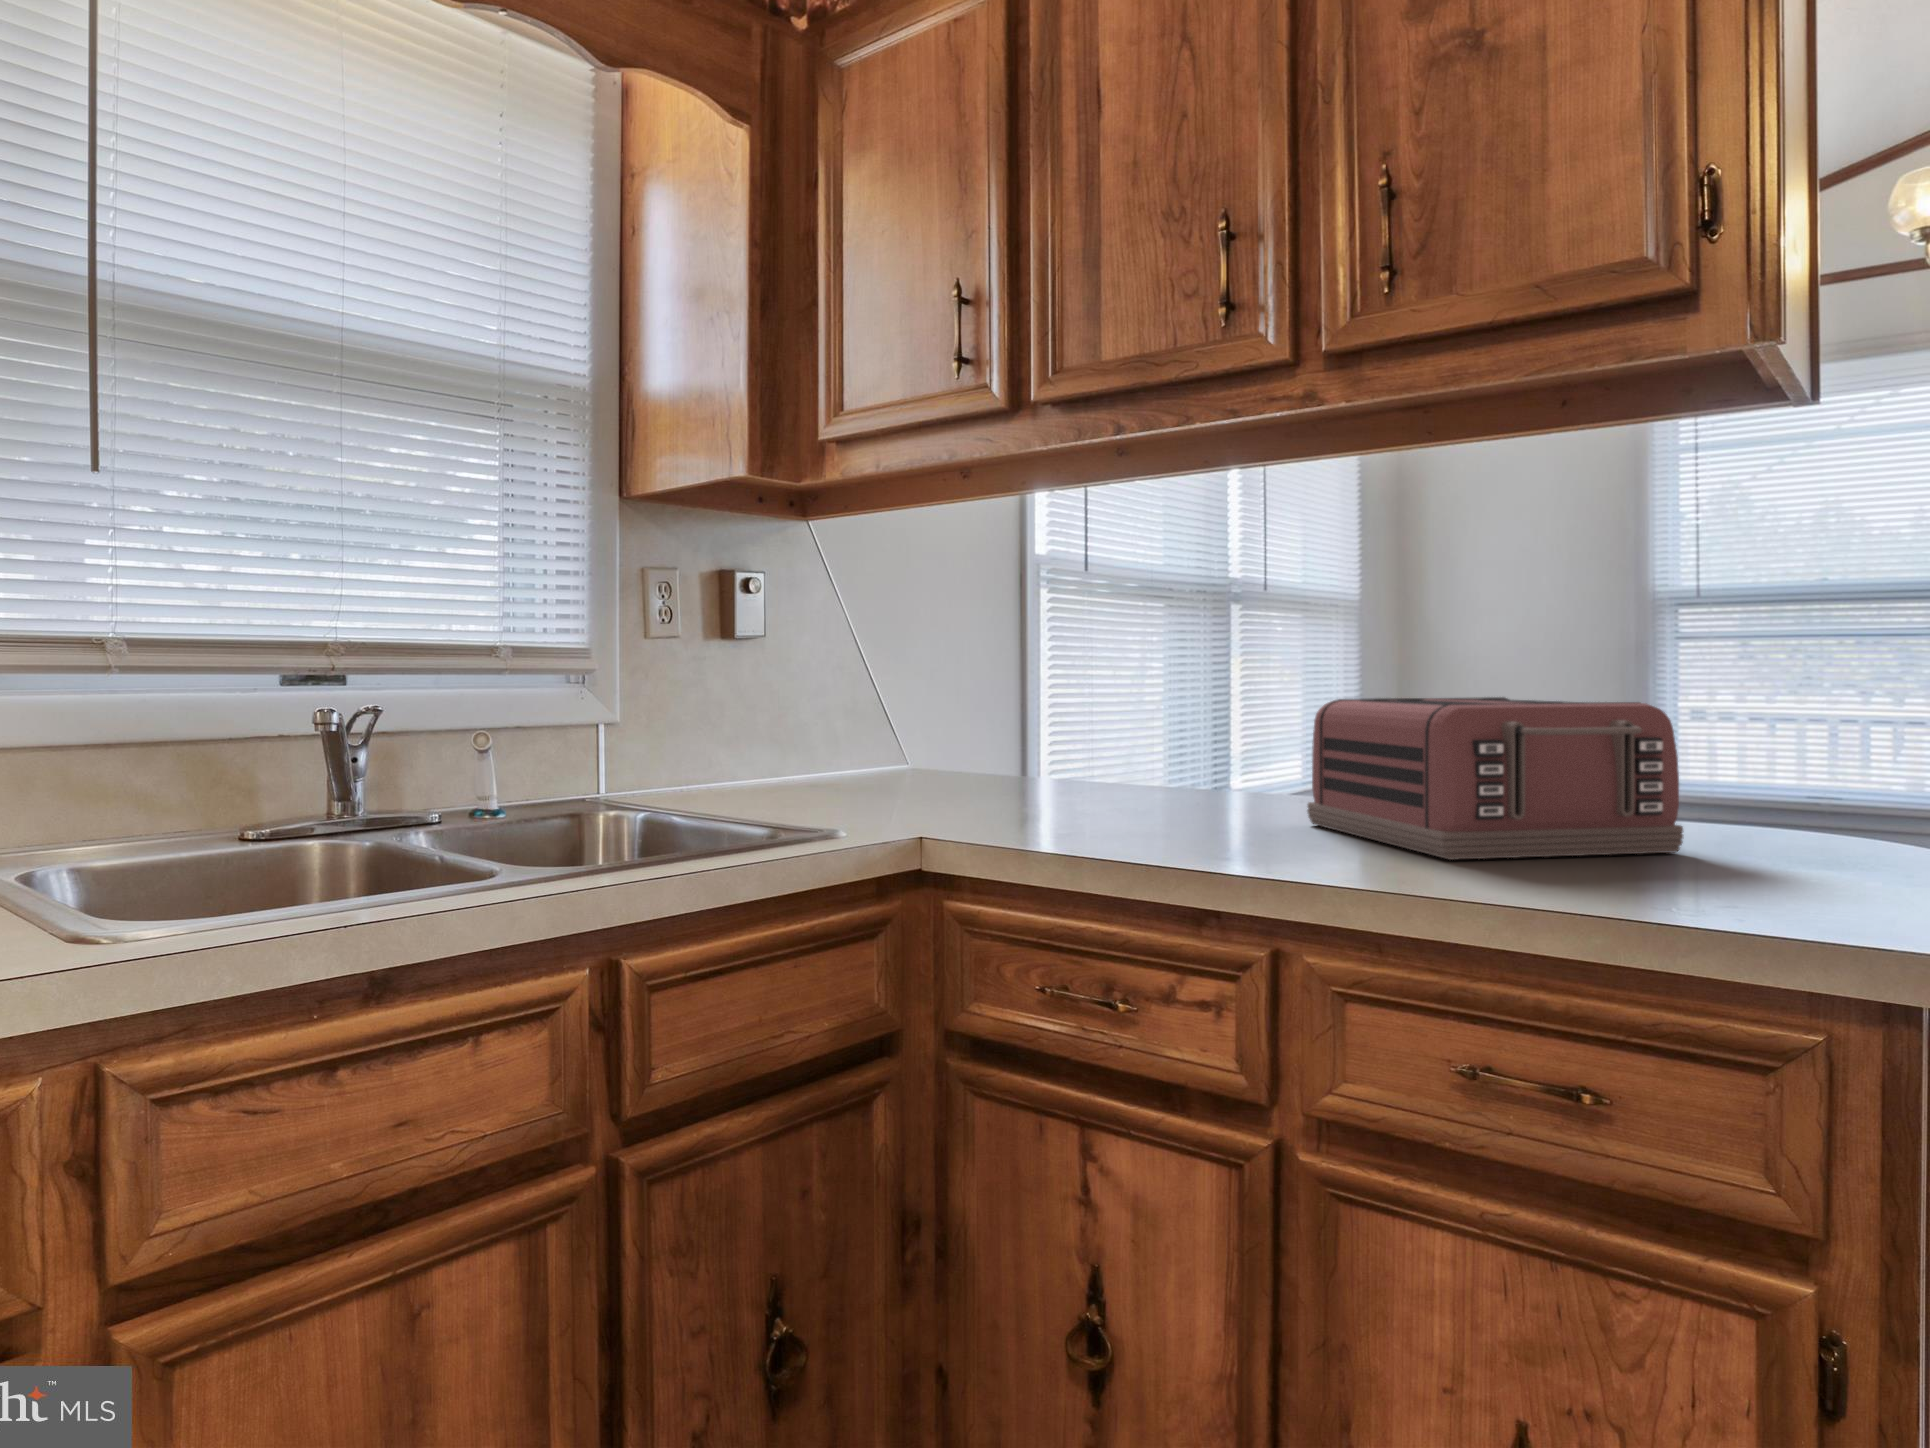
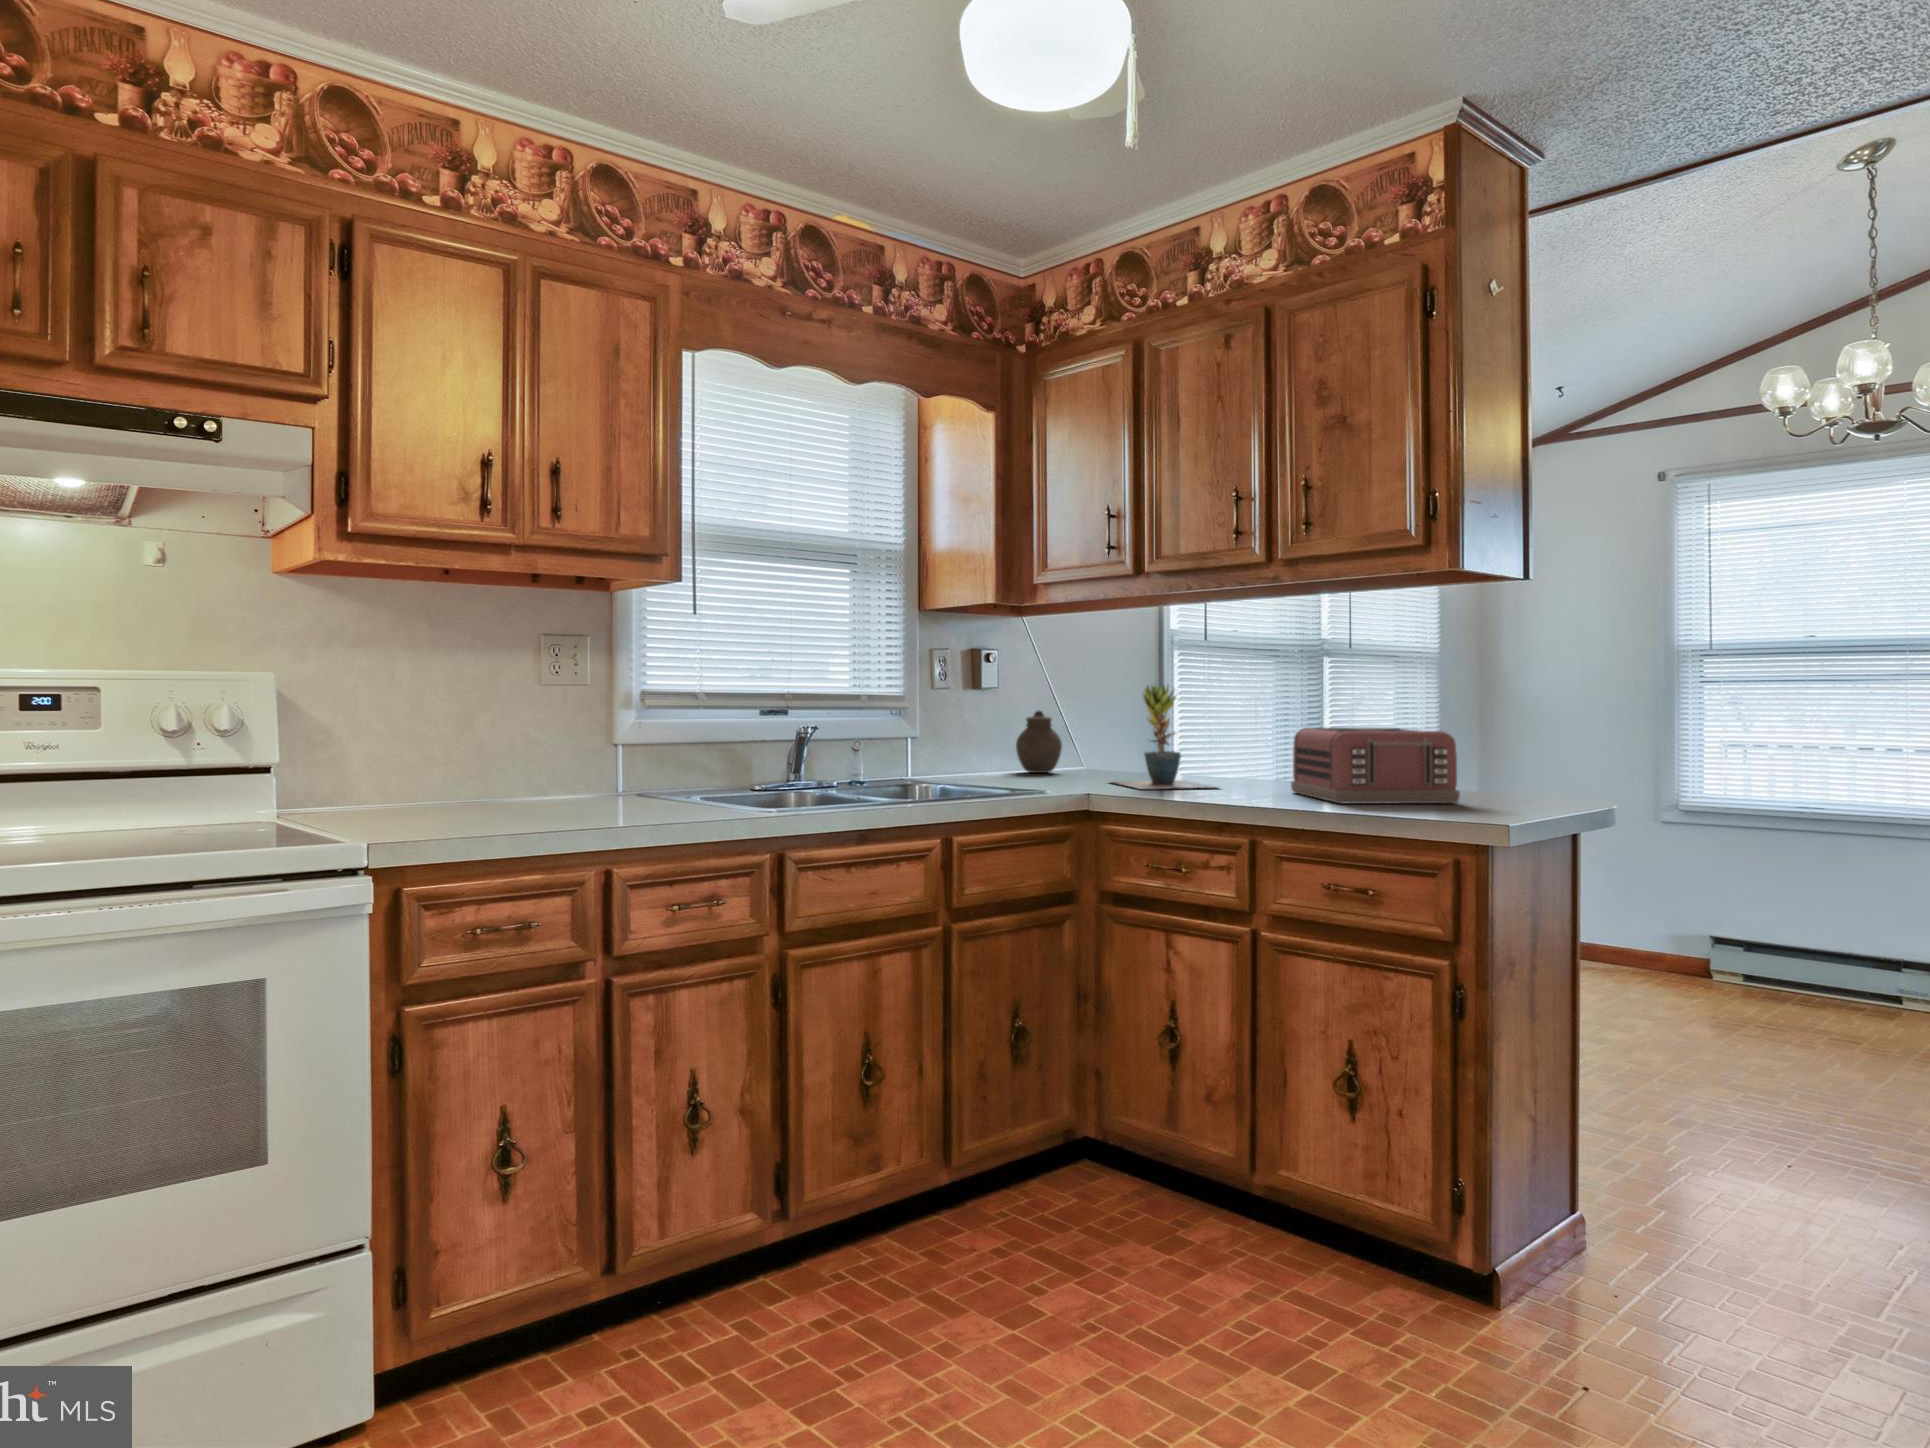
potted plant: none [955,618,1173,822] -> present [1113,685,1215,789]
jar: none [802,675,879,782] -> present [1016,711,1062,773]

